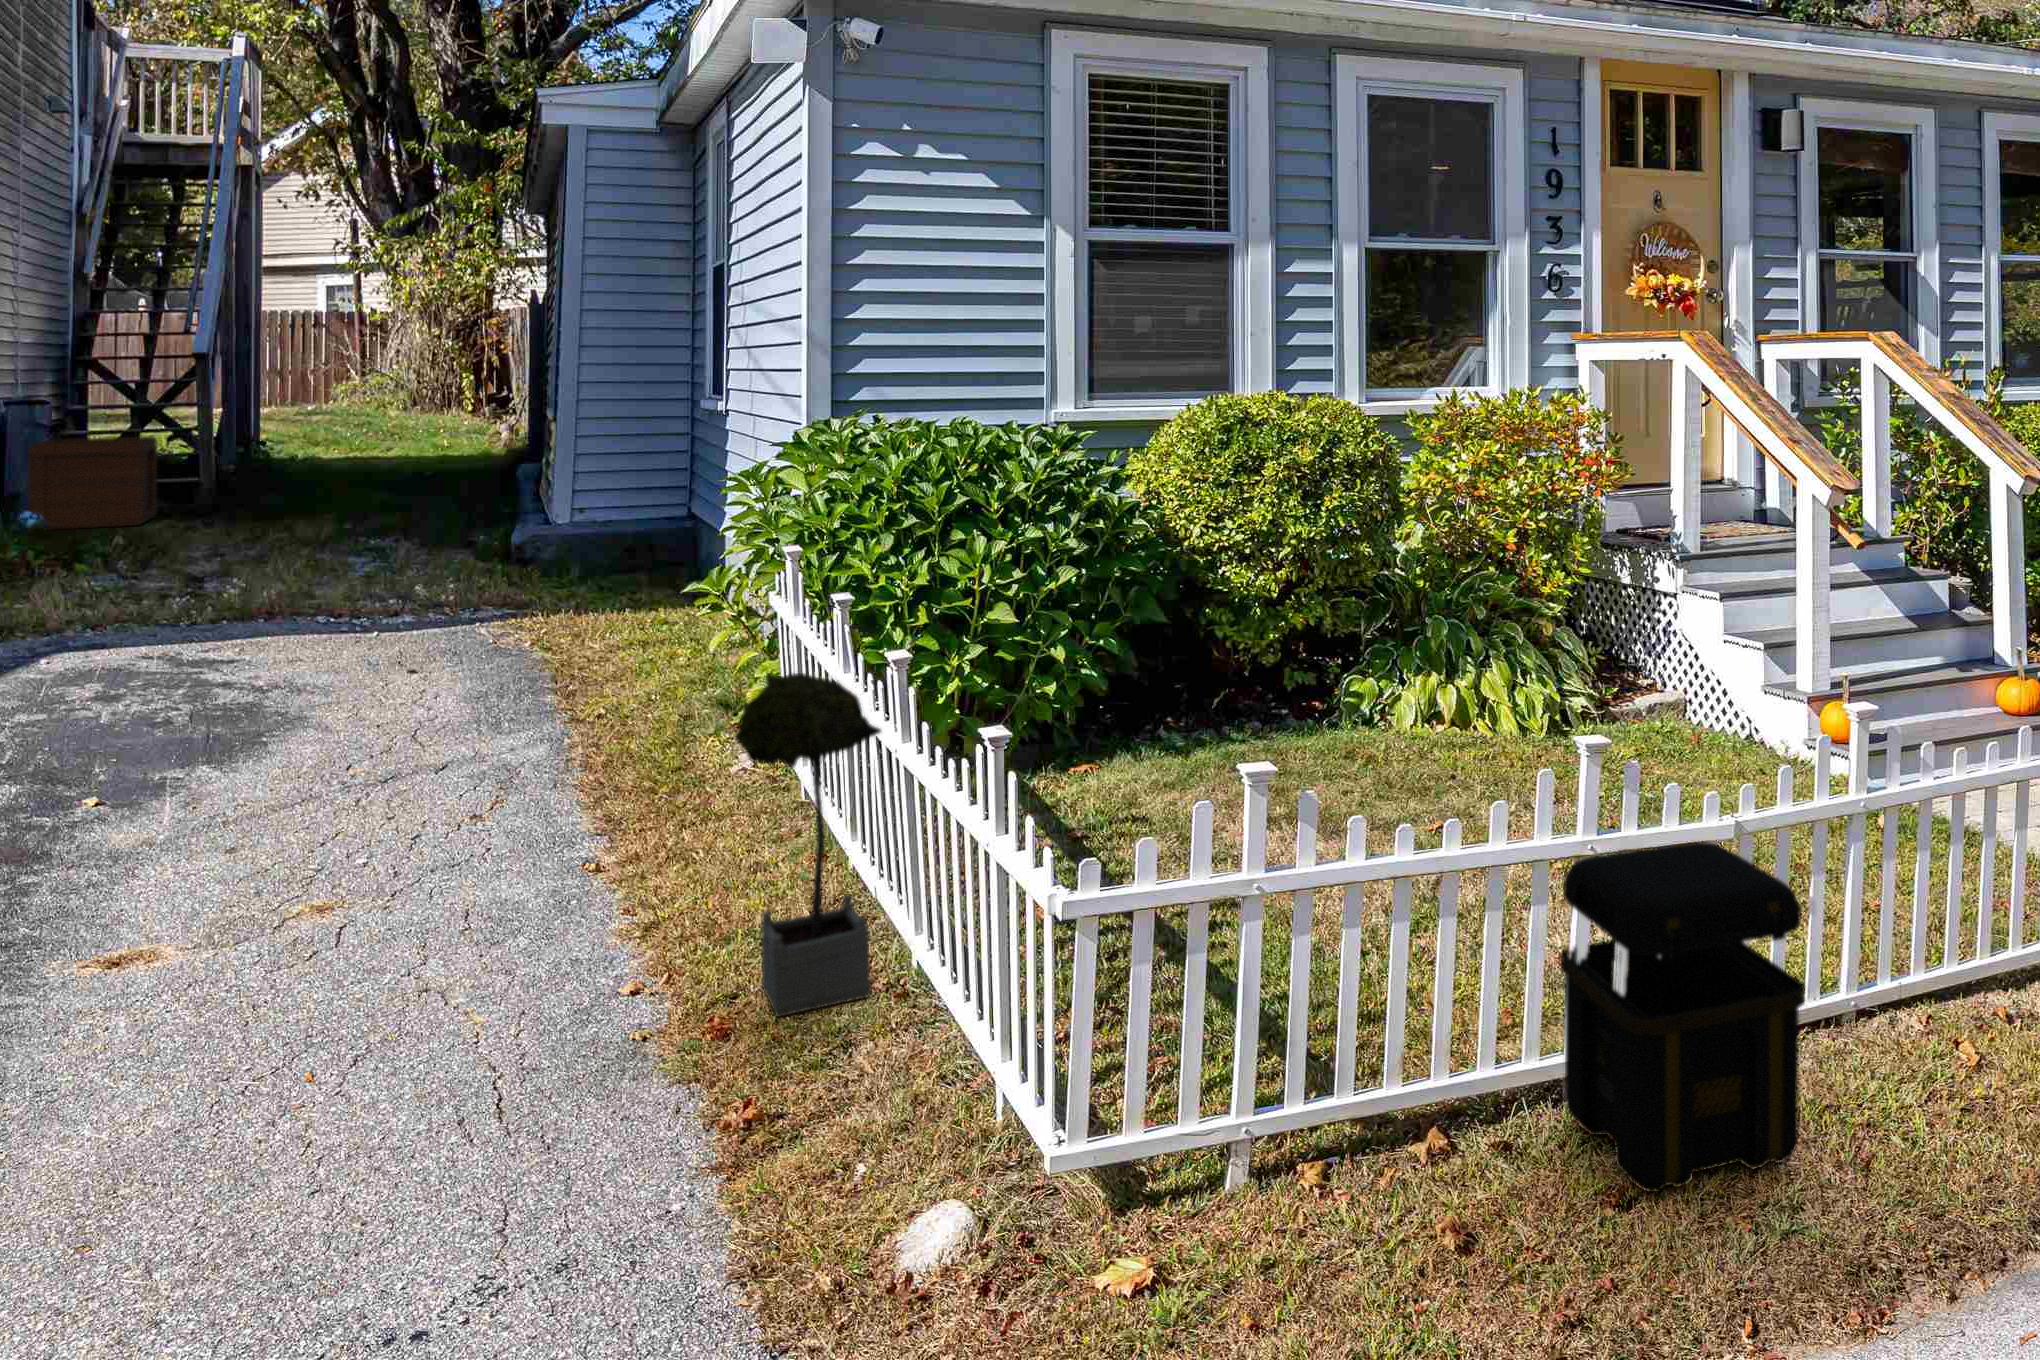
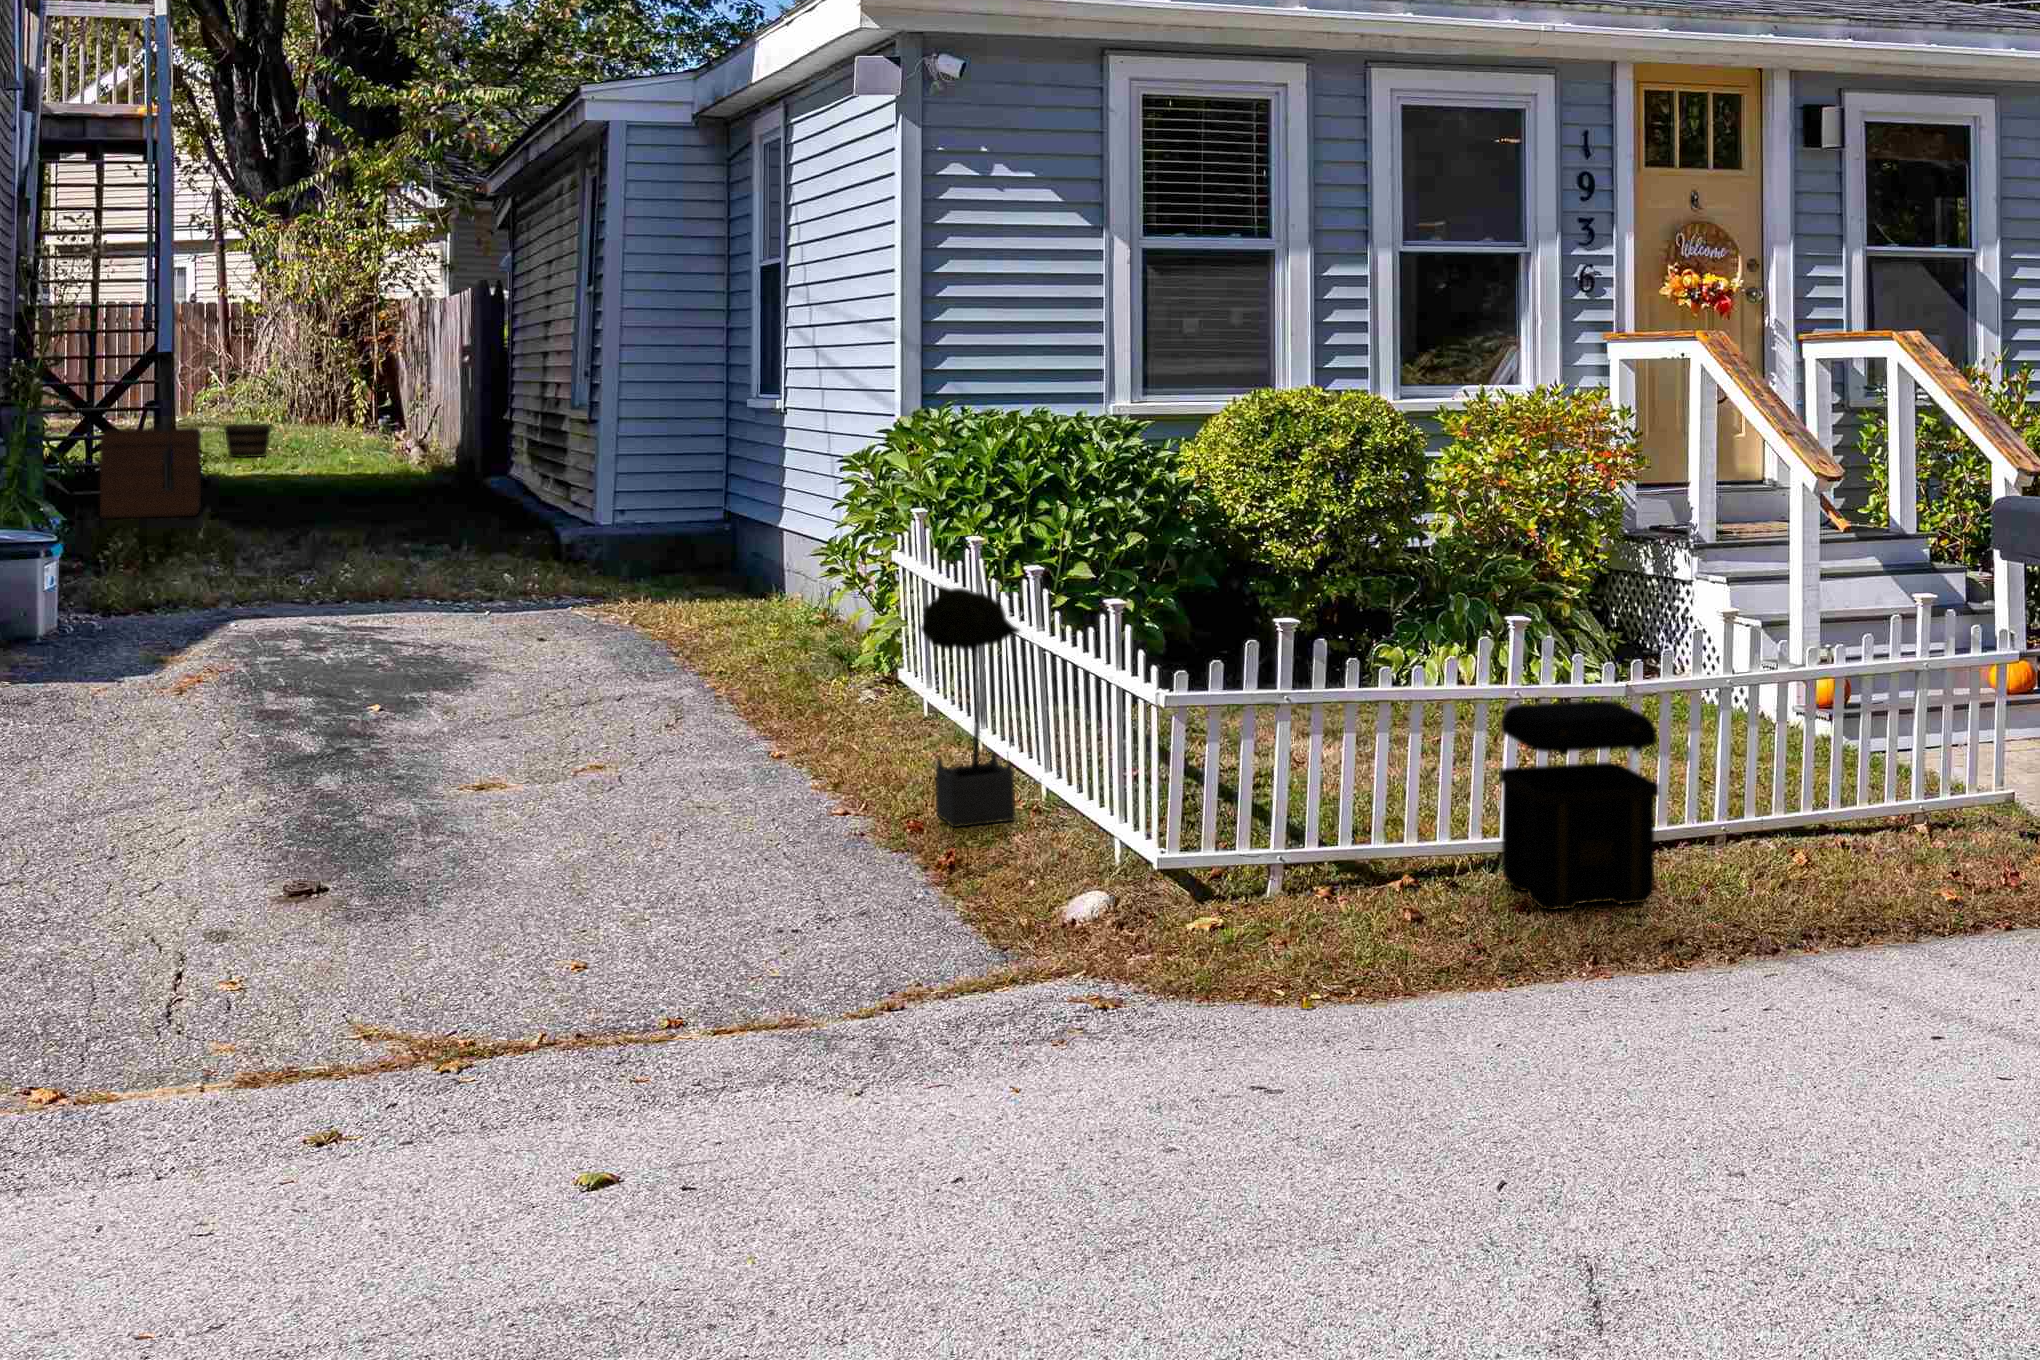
bucket: none [252,427,301,459] -> present [224,424,271,457]

